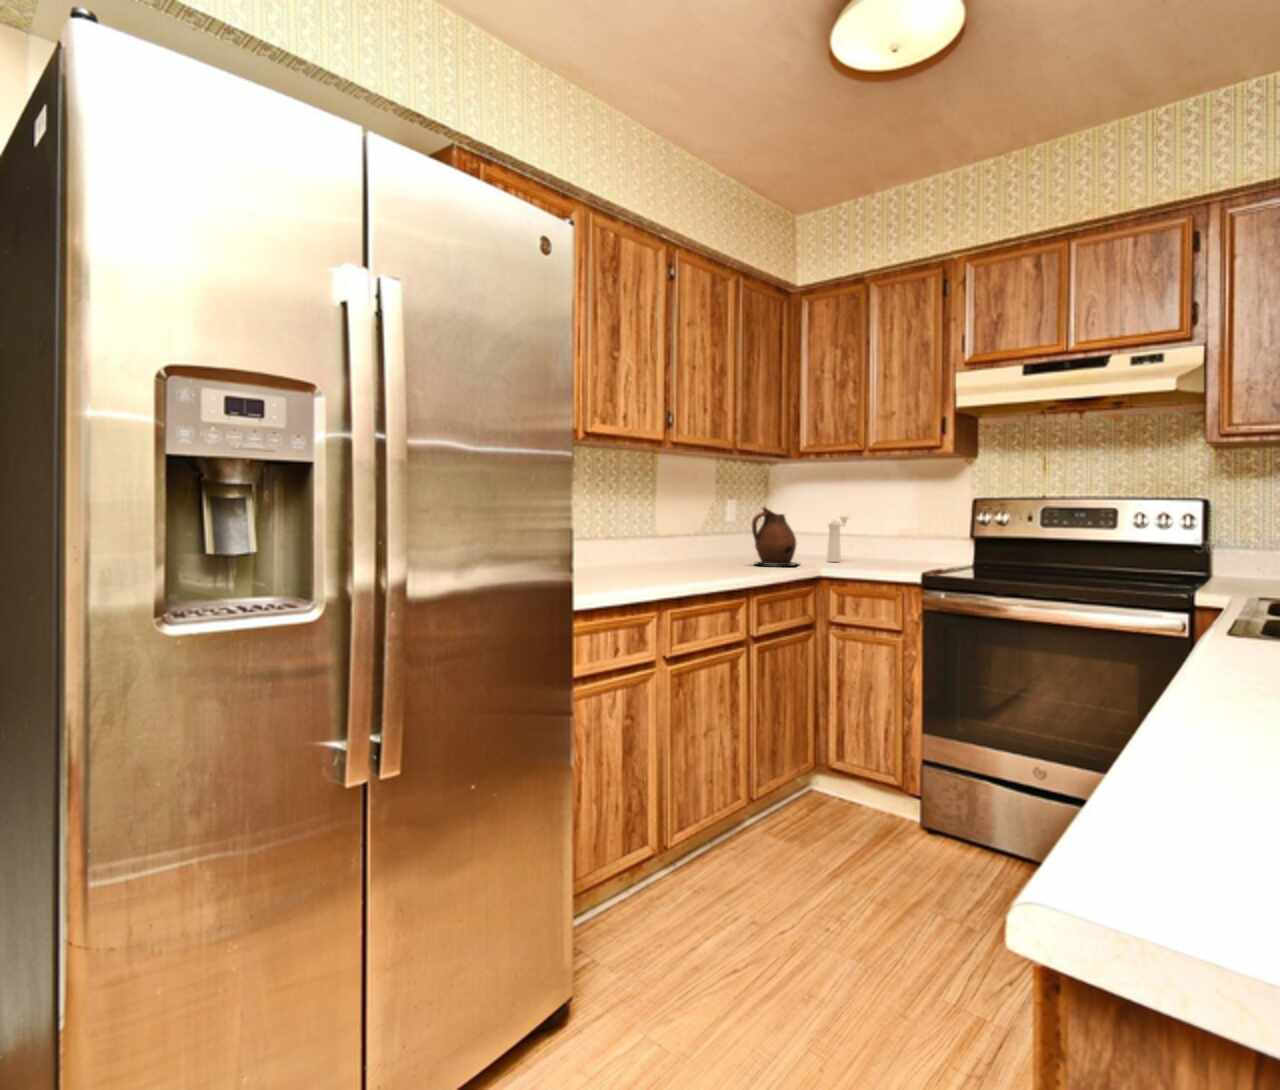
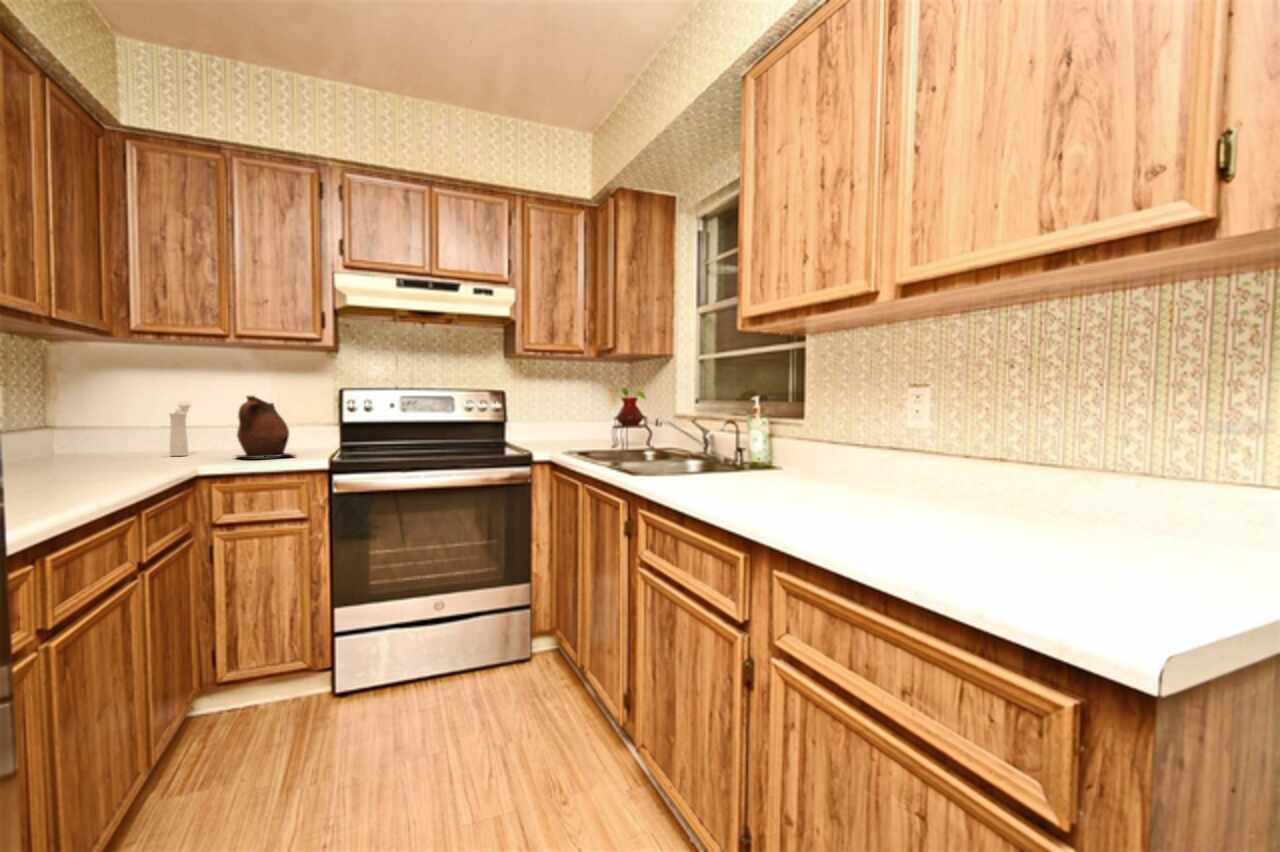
ceramic pitcher: present [752,507,797,566] -> present [237,396,294,458]

